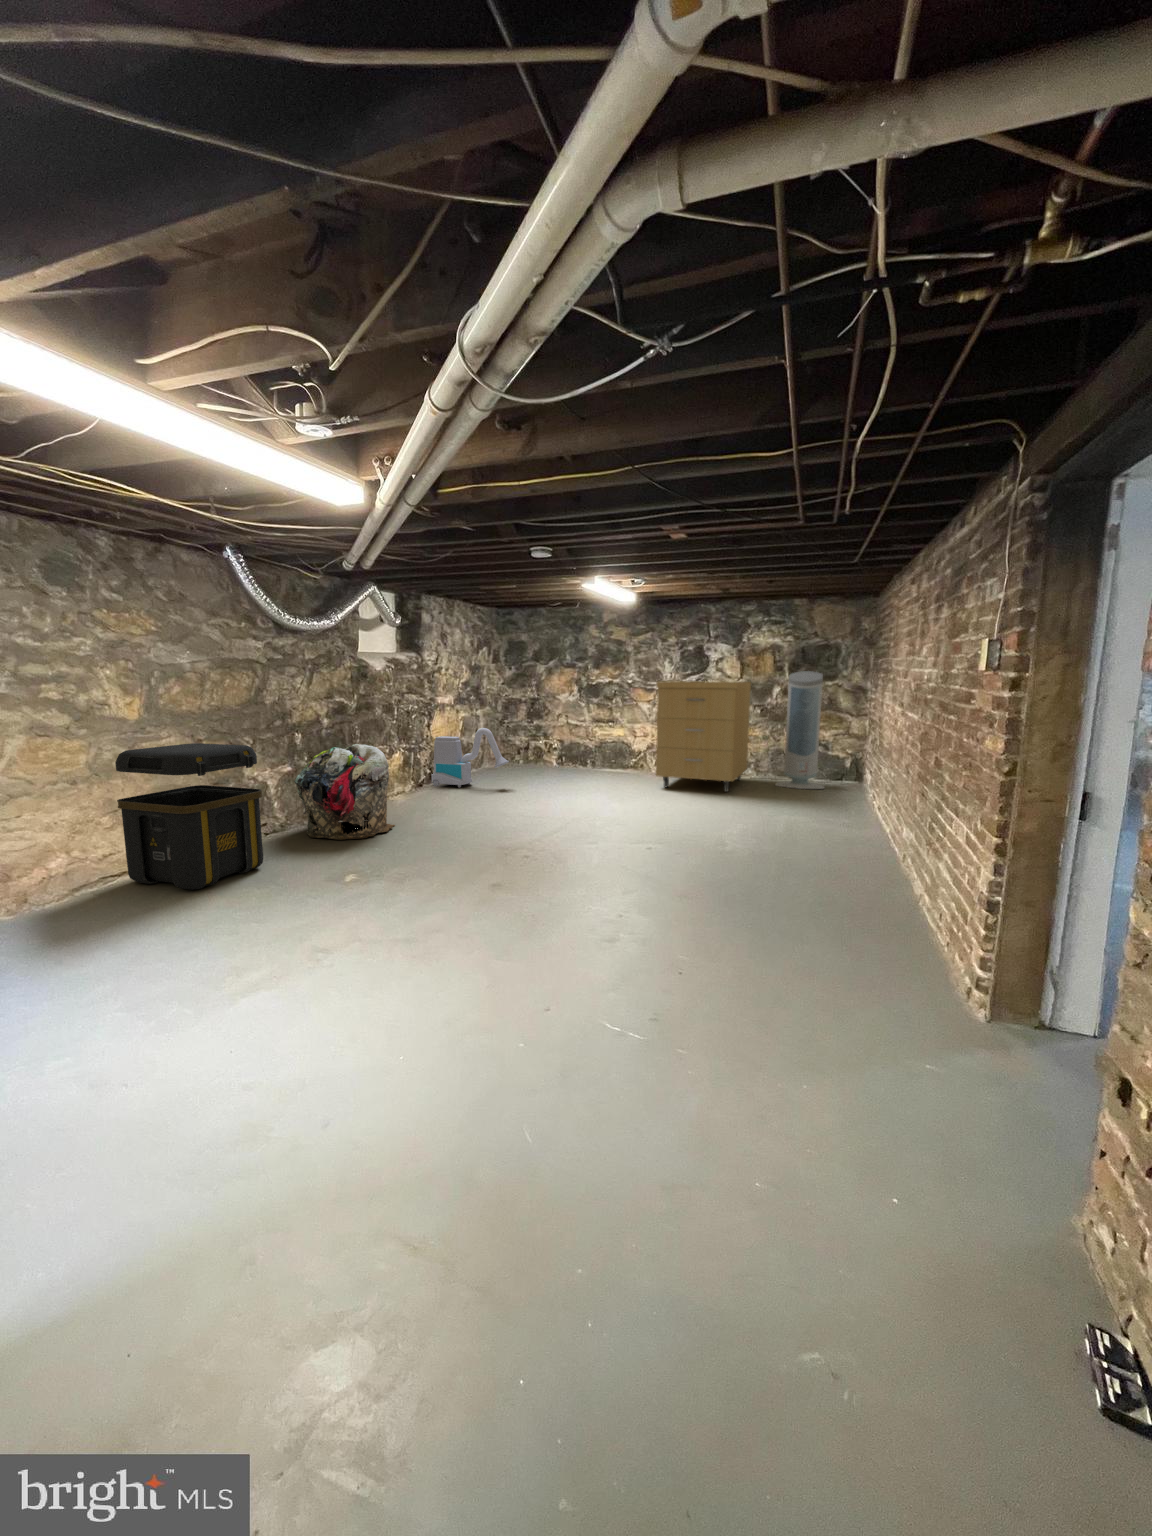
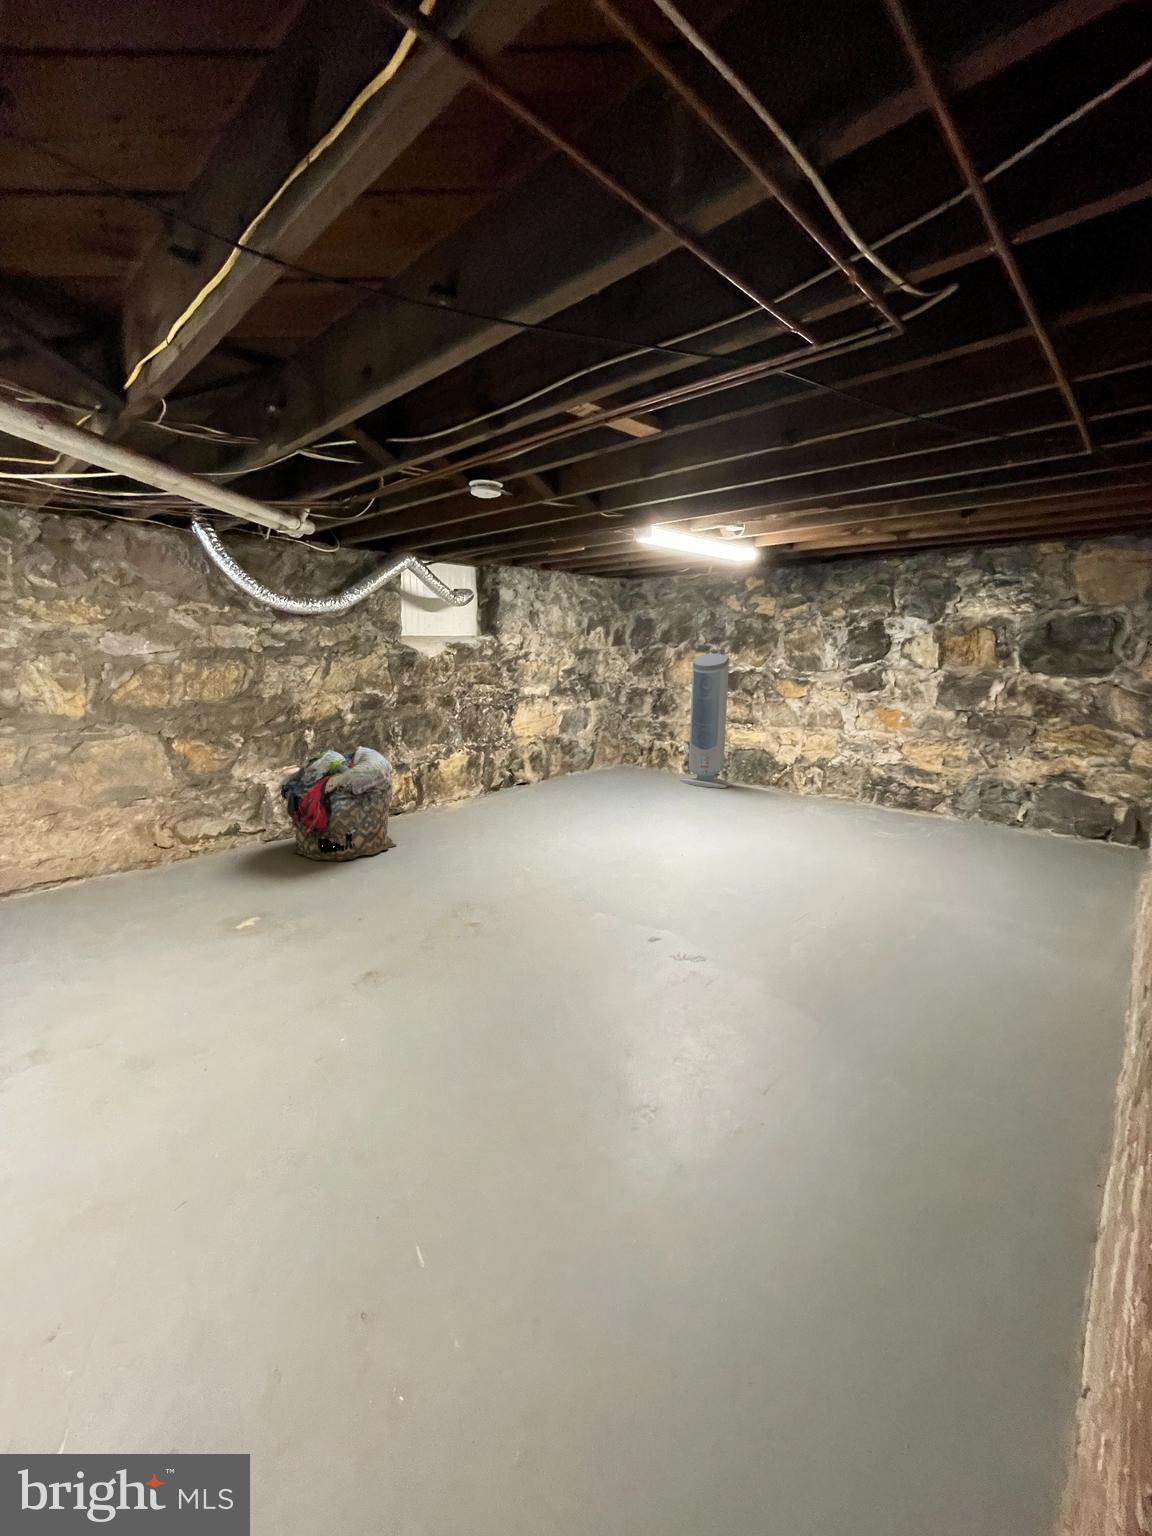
air purifier: present [776,671,824,789] -> present [680,654,732,788]
storage cabinet: present [656,681,751,792] -> none [780,672,952,839]
vacuum cleaner: present [432,728,509,788] -> none [507,727,589,797]
toolbox: present [115,743,263,890] -> none [36,744,194,913]

